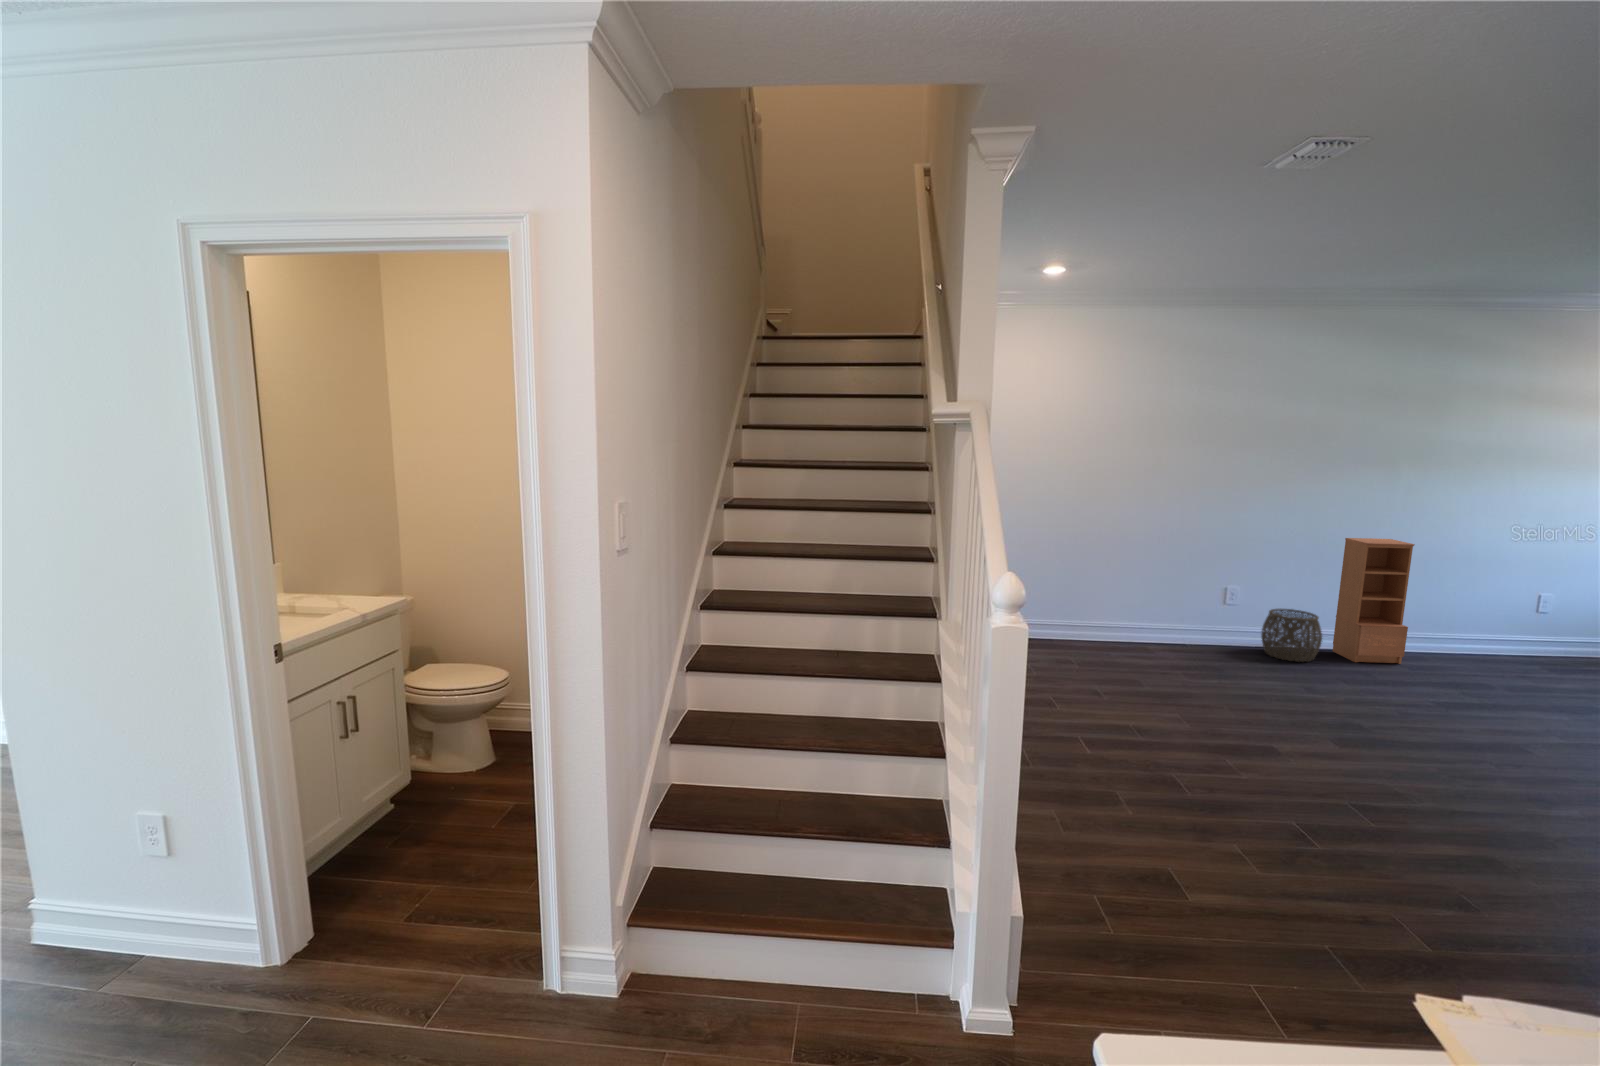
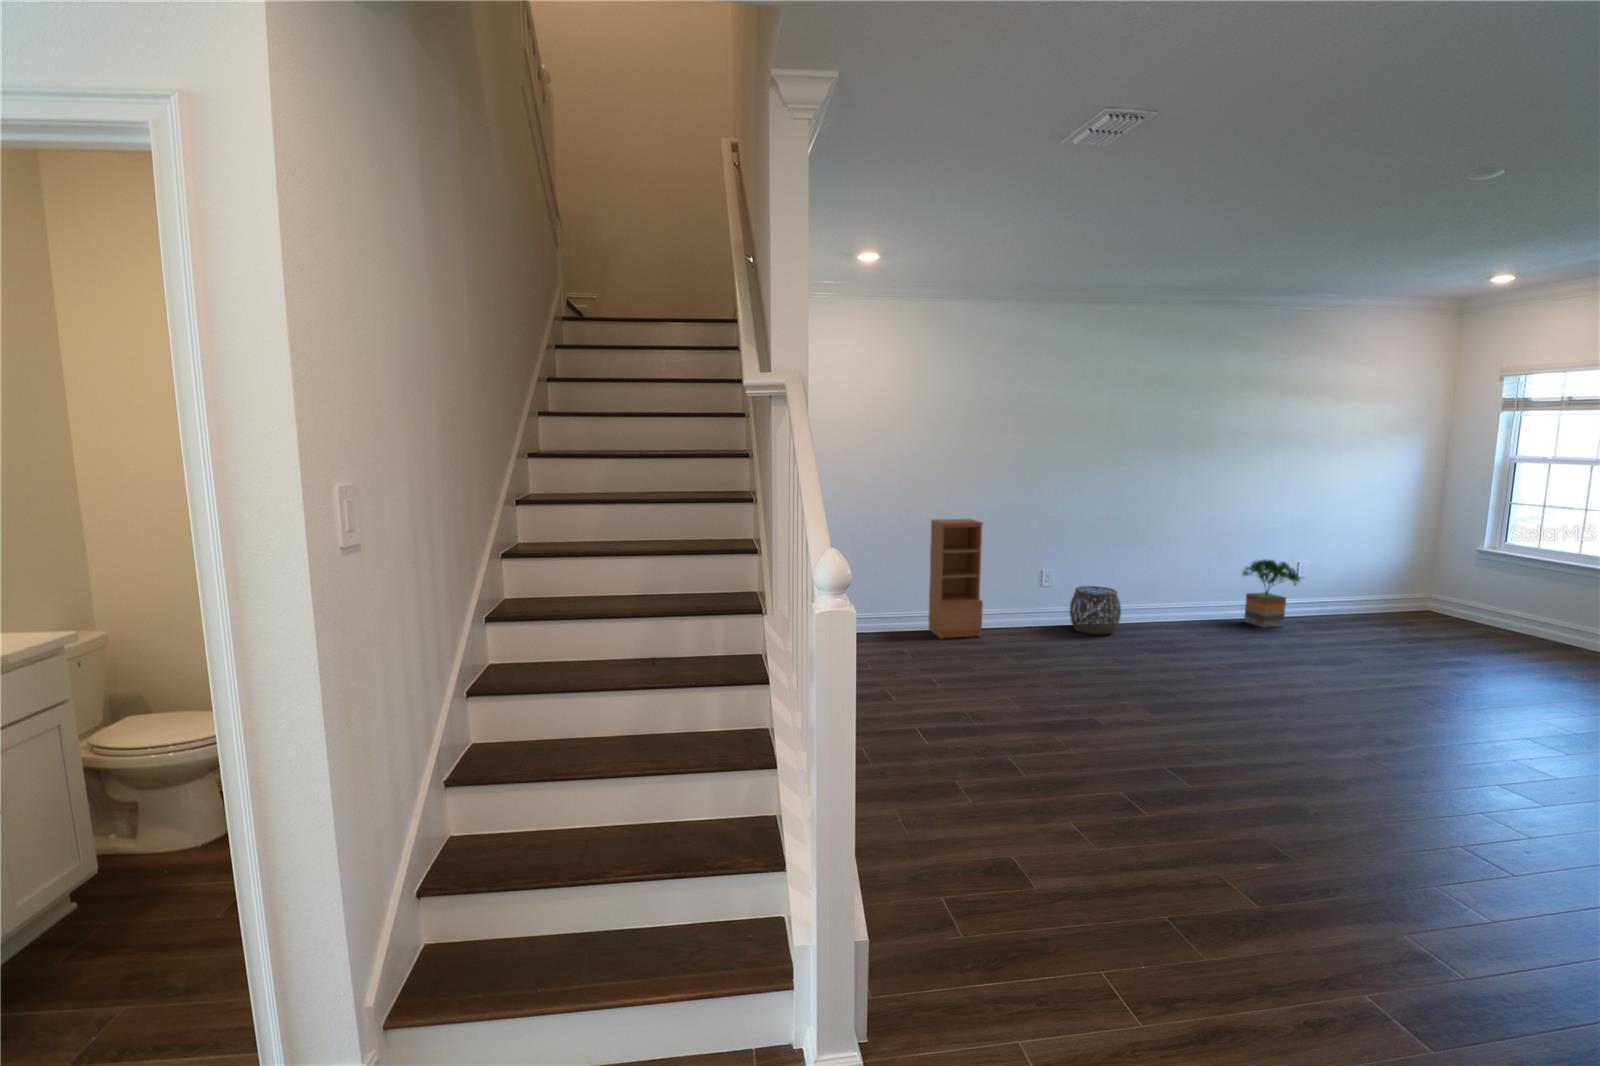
bookcase: present [1333,538,1415,664] -> present [929,519,983,639]
potted tree: none [1476,591,1557,669] -> present [1242,559,1300,628]

